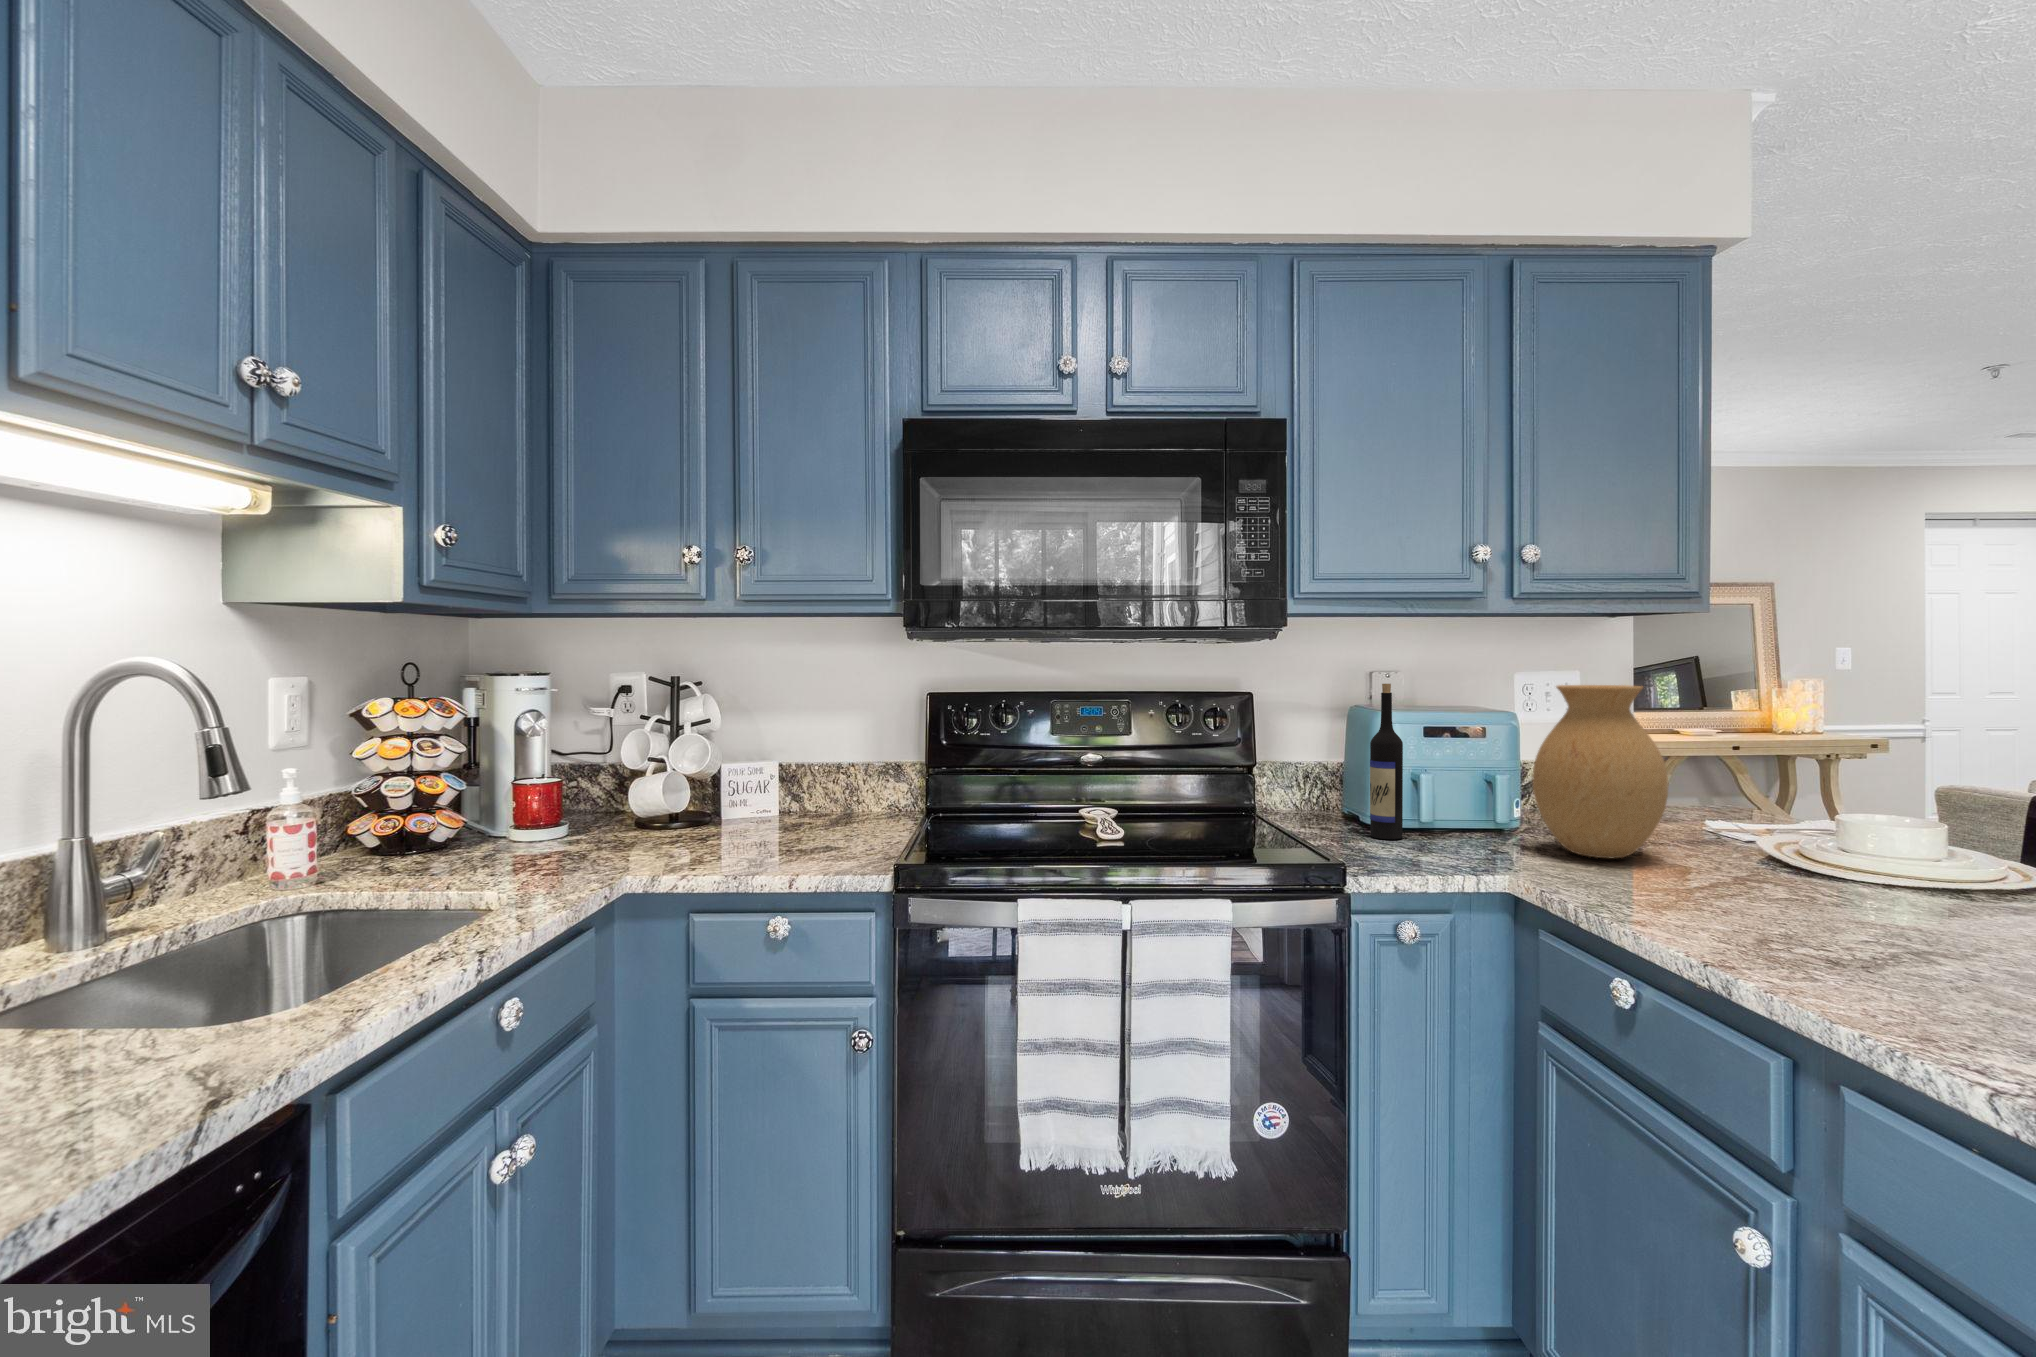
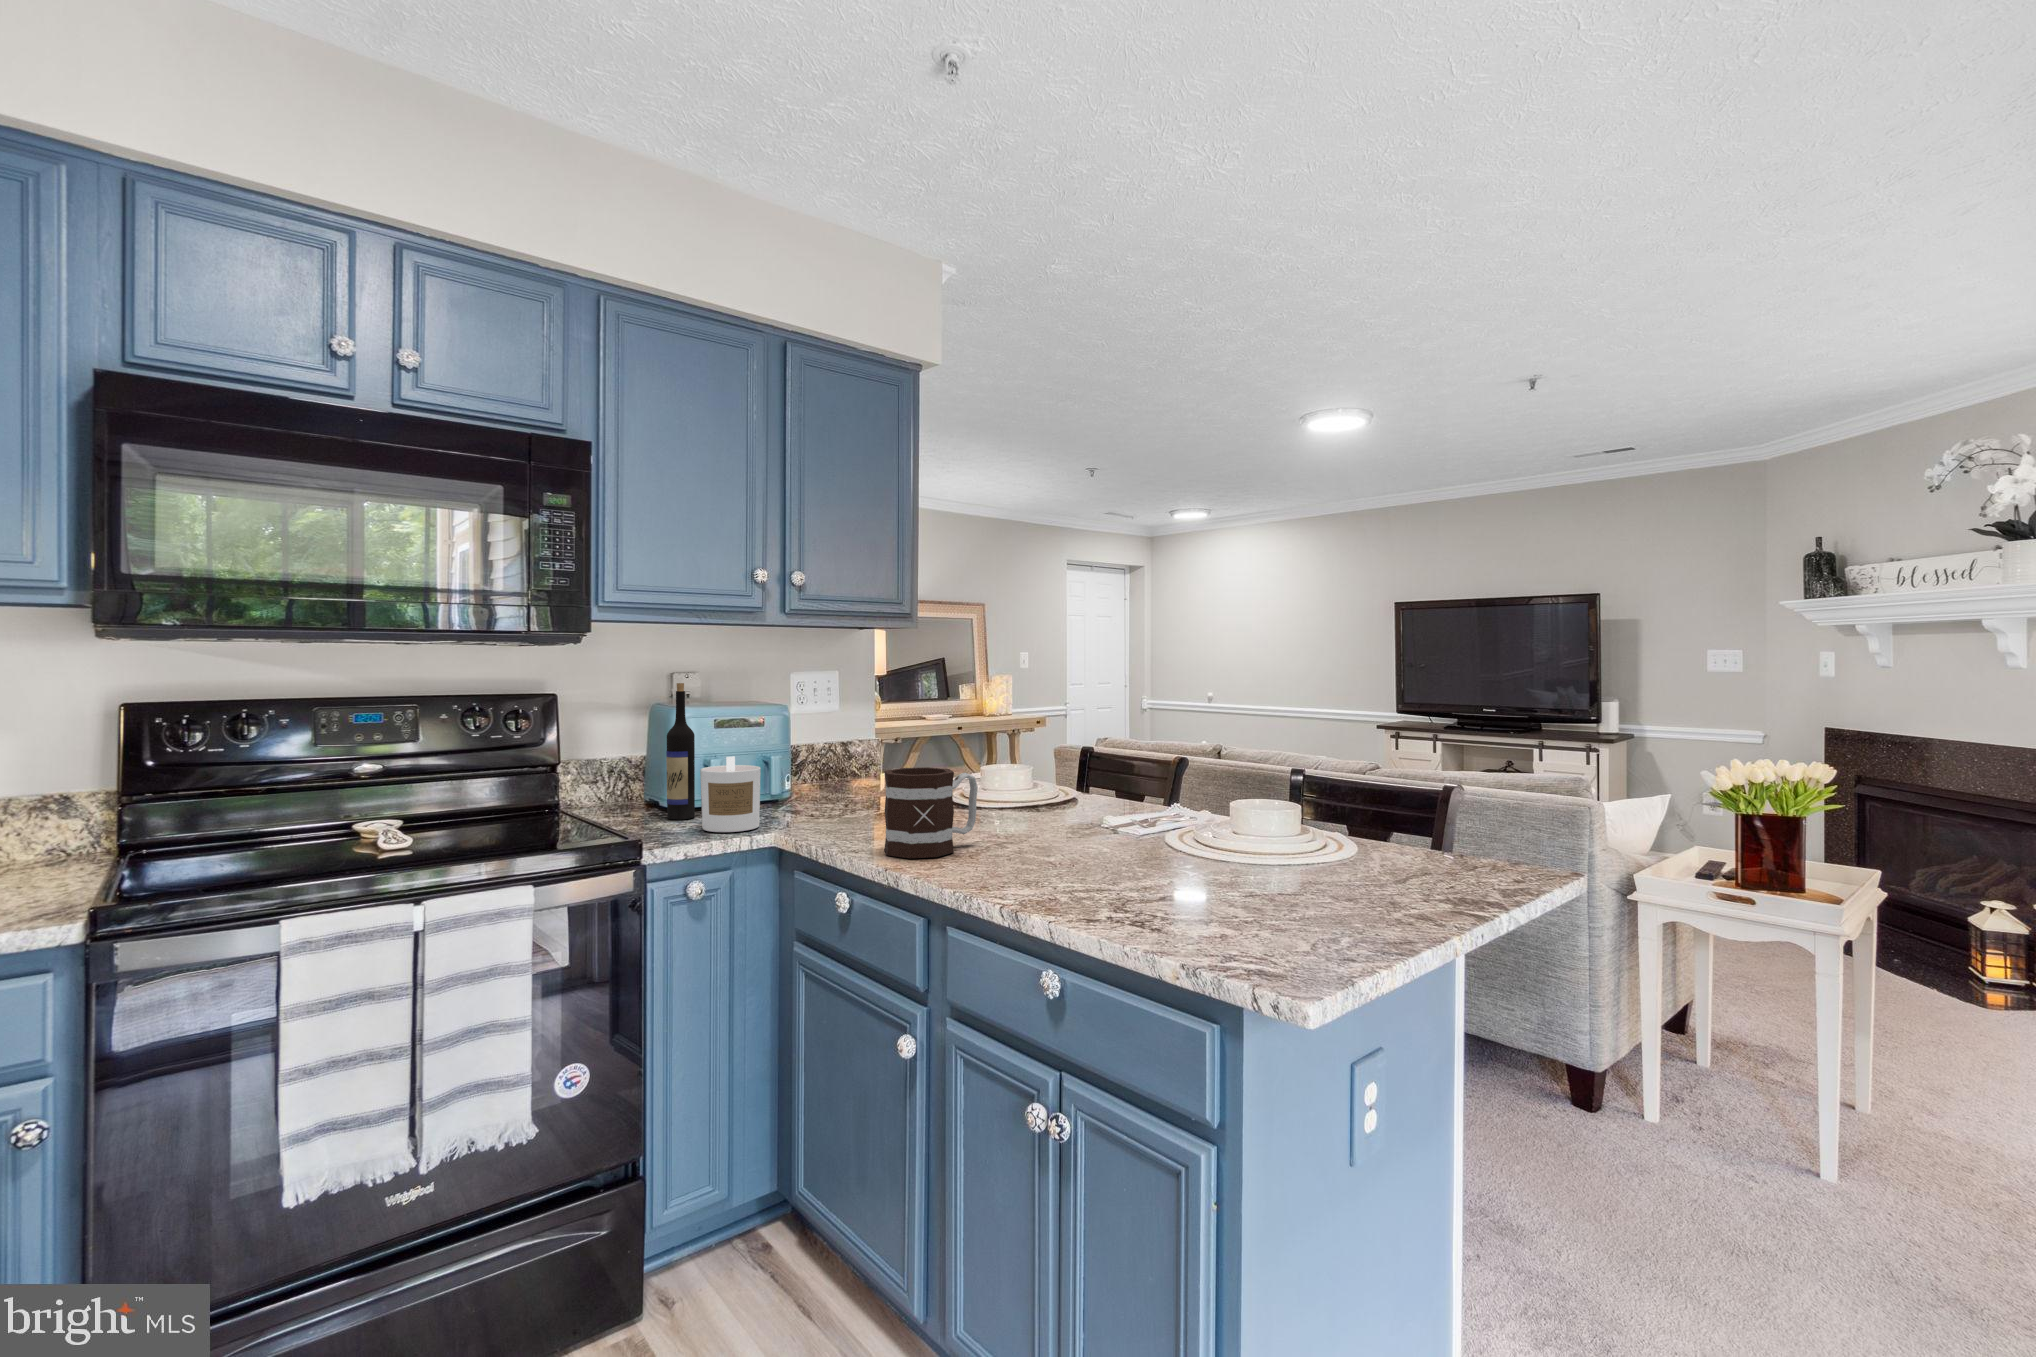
vase: present [1533,685,1669,858] -> none [794,682,883,815]
candle: none [1412,774,1490,866] -> present [700,757,761,832]
mug: none [1696,814,1878,961] -> present [884,767,978,858]

